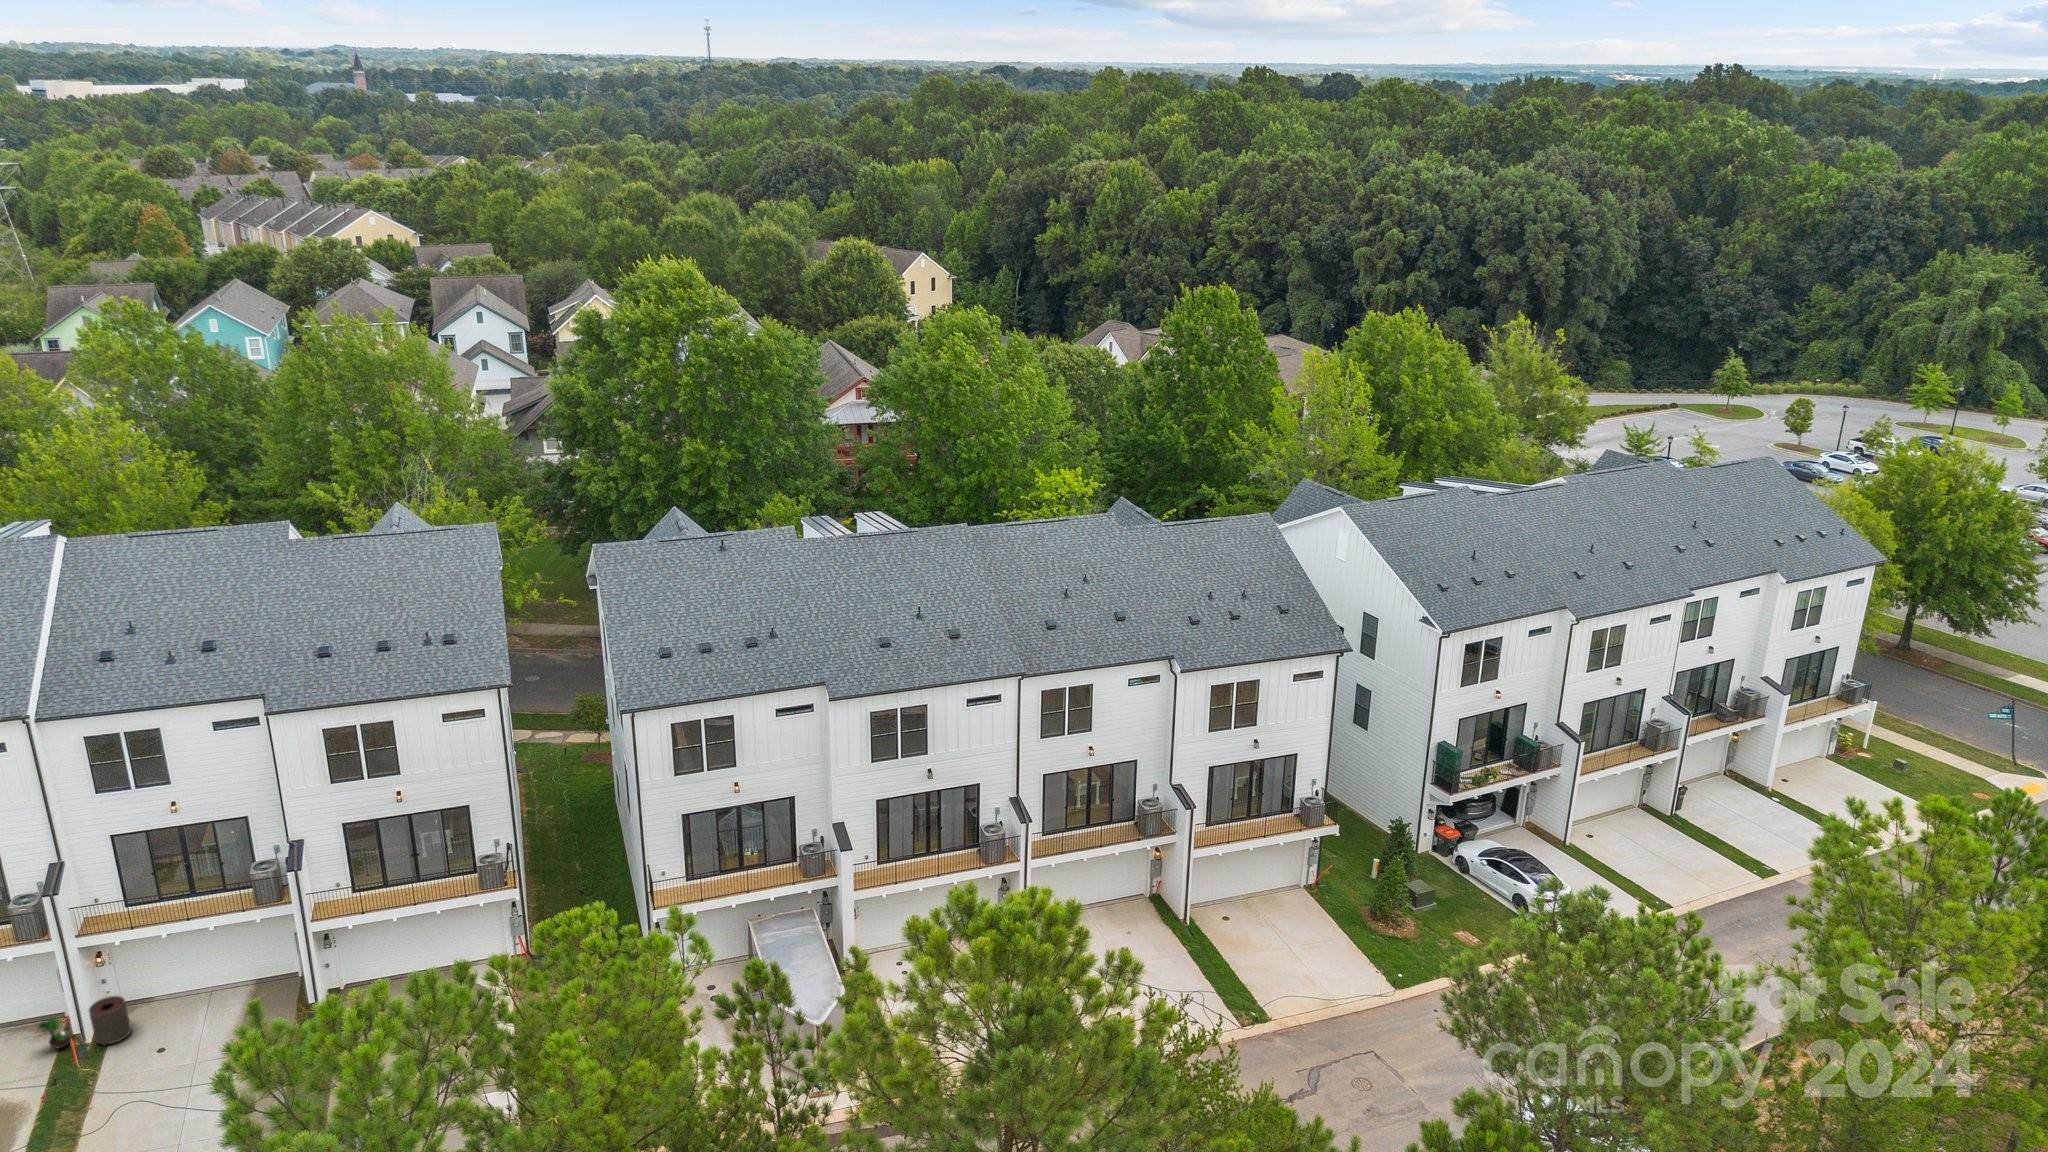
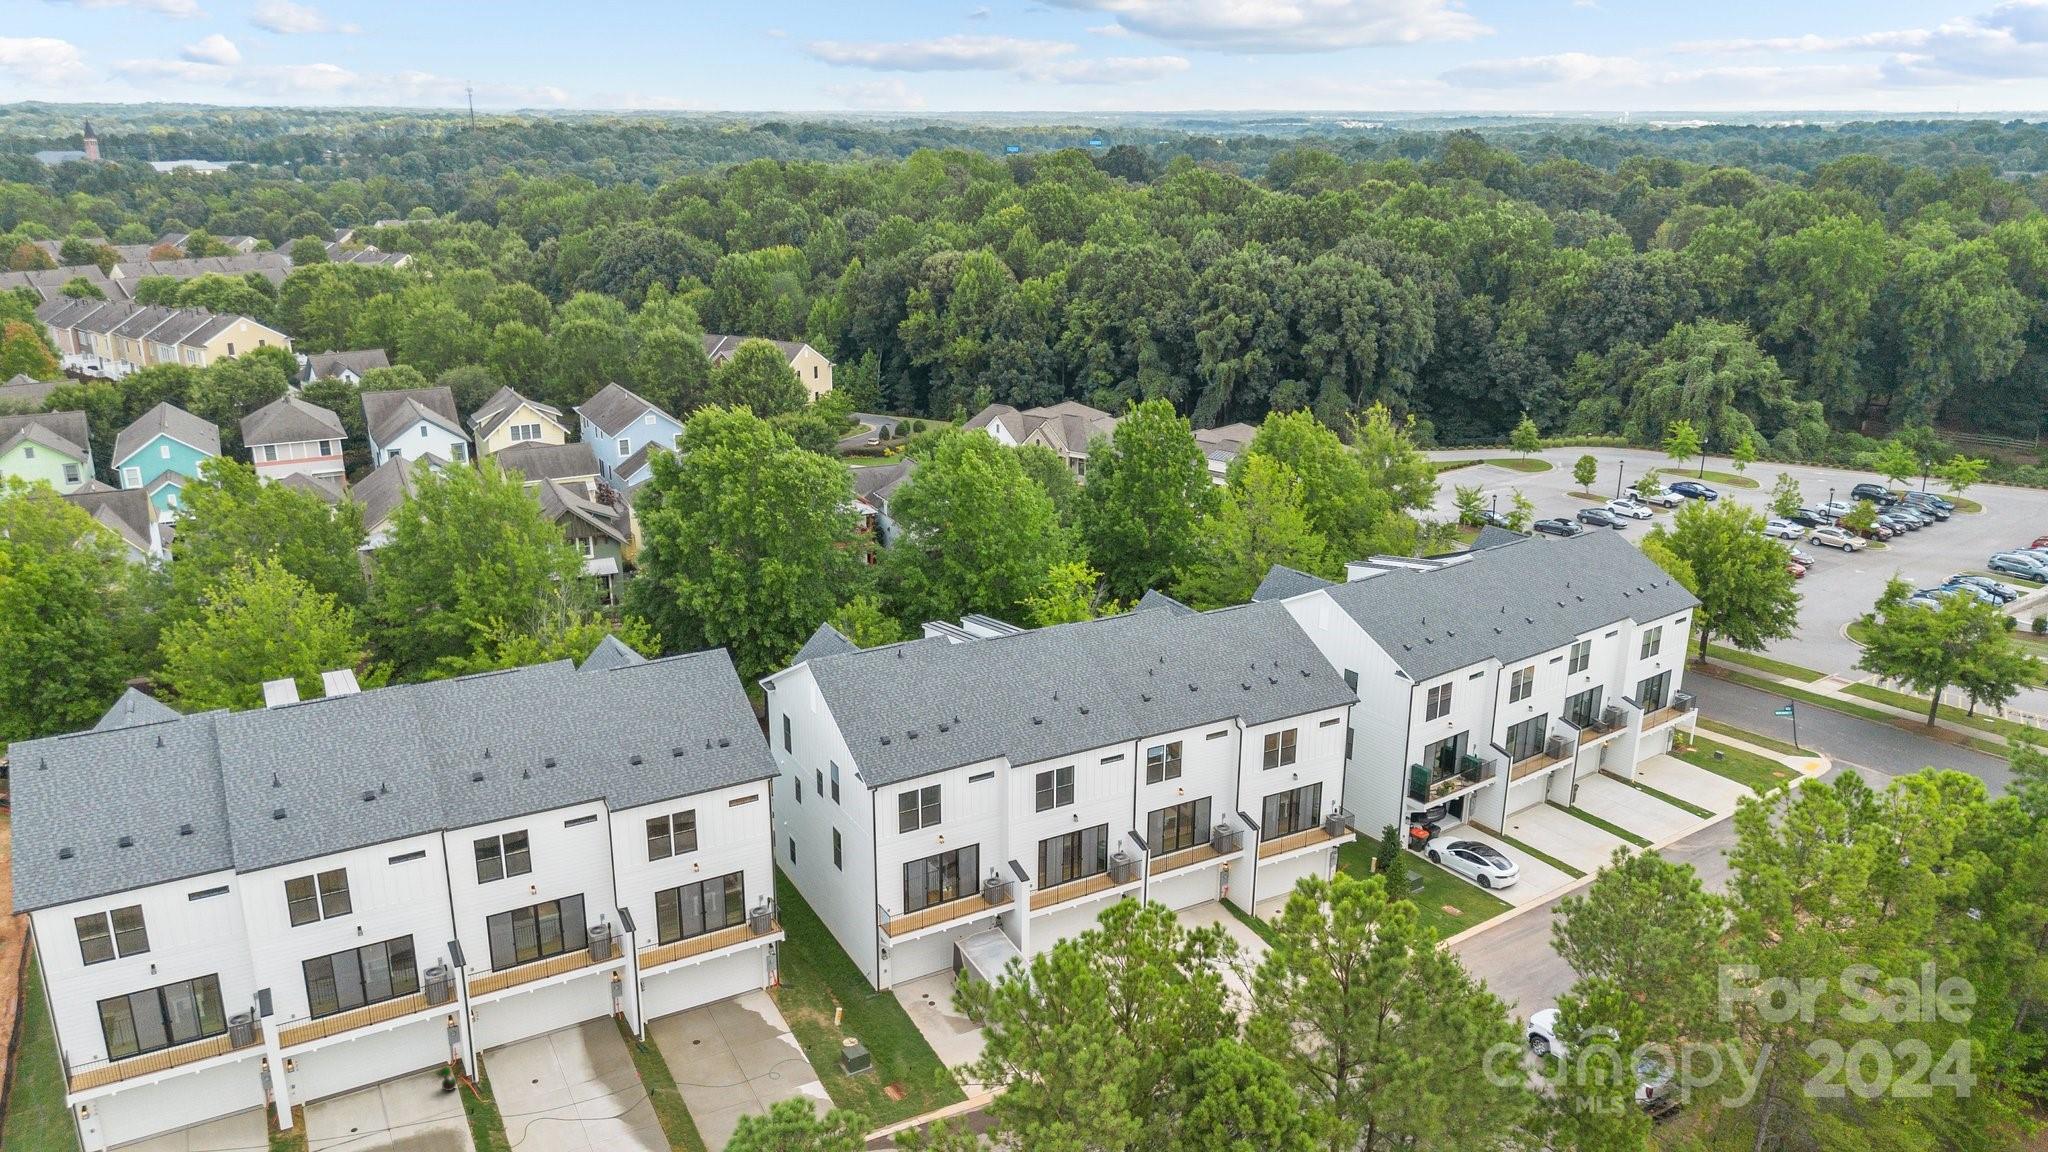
trash can: present [89,996,131,1045] -> none [471,1046,498,1084]

